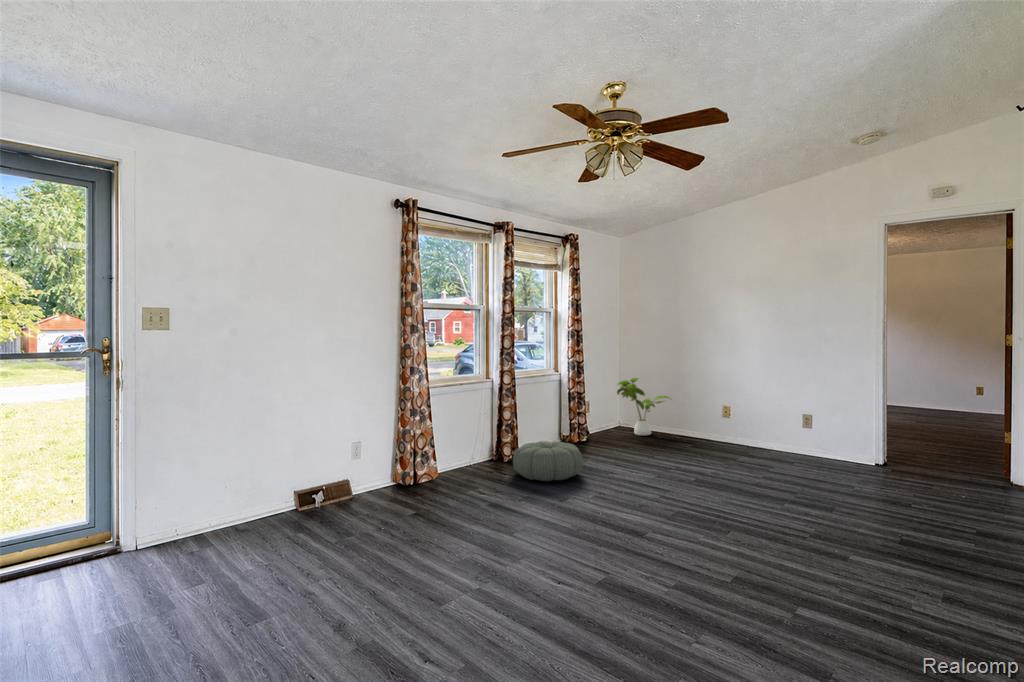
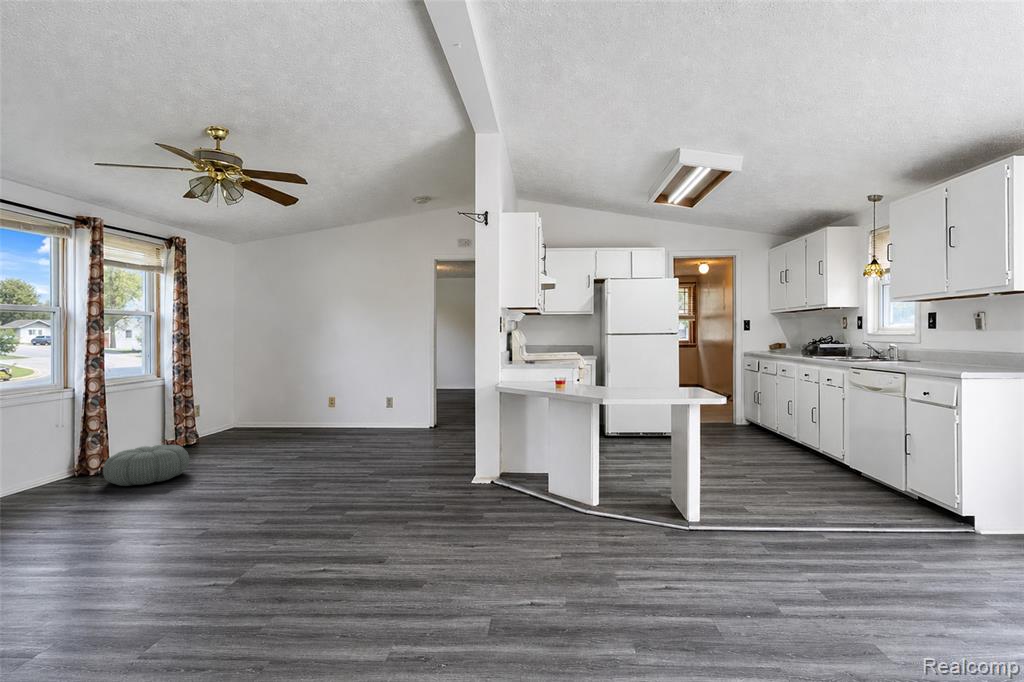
house plant: present [617,378,670,435] -> none [229,379,287,432]

